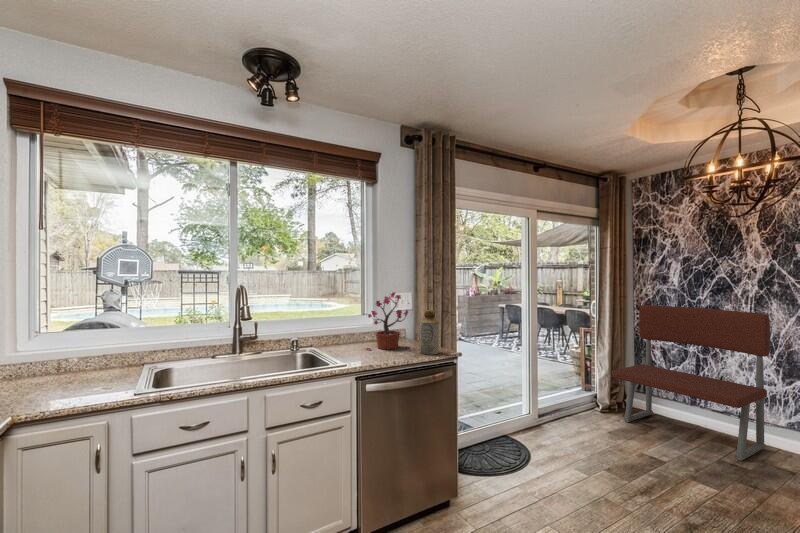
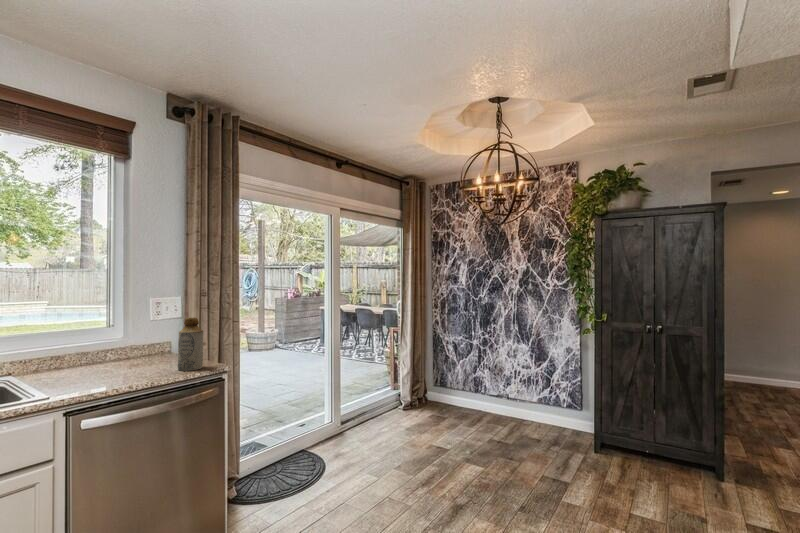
potted plant: present [366,292,410,350] -> none [101,297,168,372]
bench: present [612,305,770,461] -> none [409,304,527,437]

